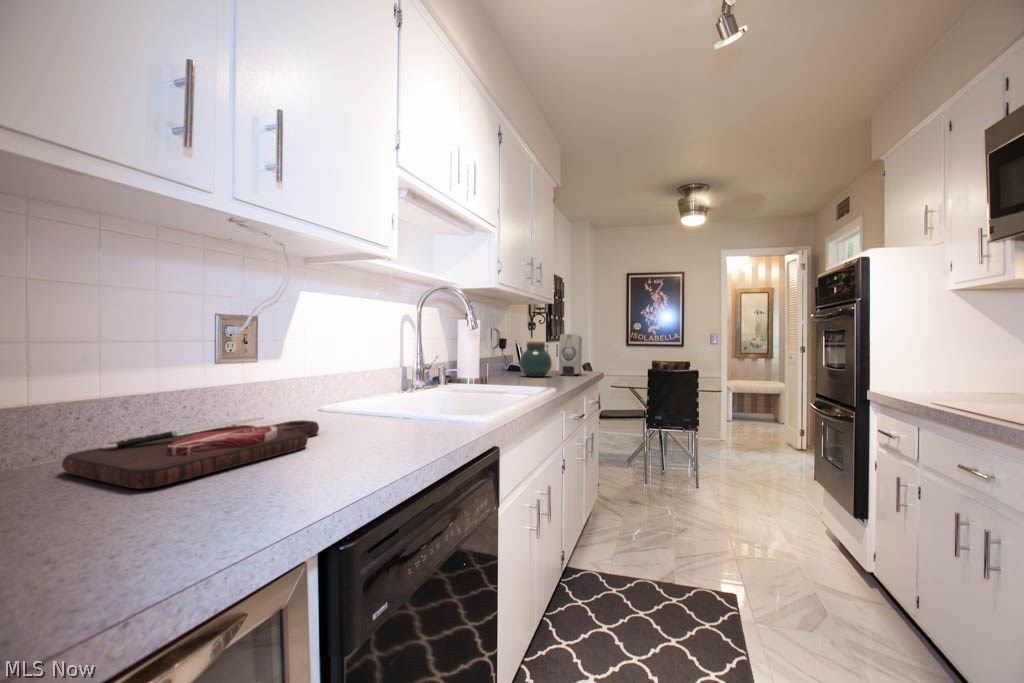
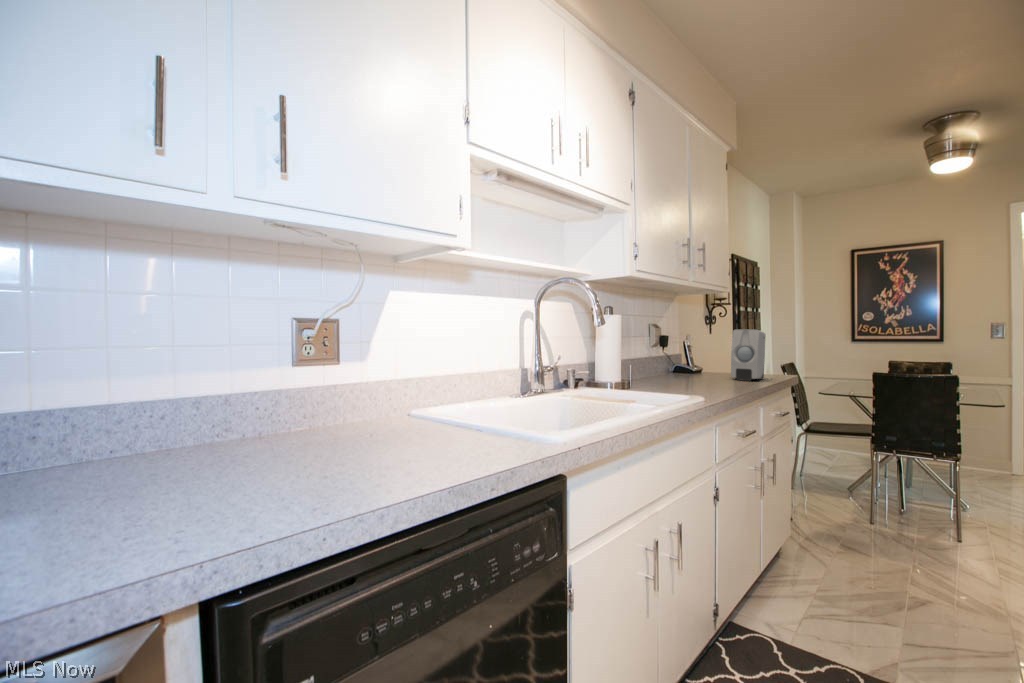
jar: present [520,342,552,377] -> none [678,339,719,380]
cutting board: present [62,417,319,489] -> none [97,430,367,510]

